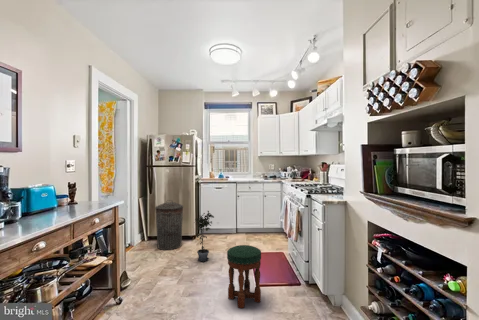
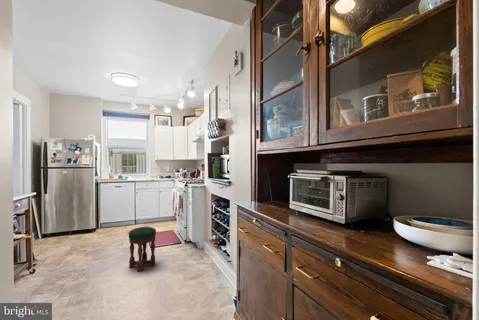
trash can: present [155,202,183,250] -> none [52,199,83,245]
potted plant: present [195,211,214,261] -> none [95,205,115,248]

